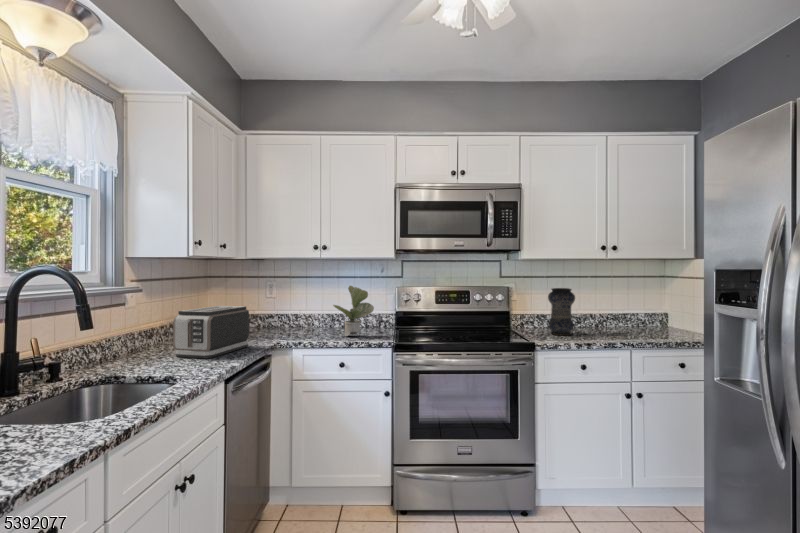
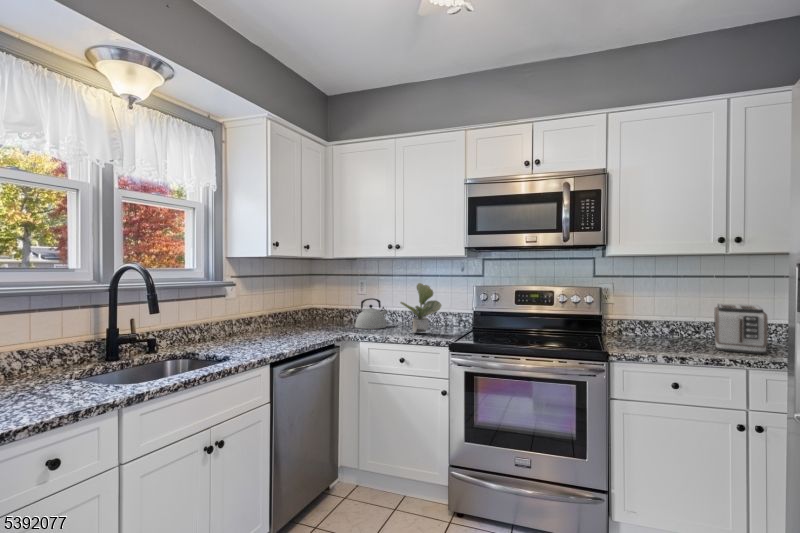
vase: present [548,288,575,335] -> none [645,290,680,347]
kettle: none [274,302,309,335] -> present [355,298,387,329]
toaster: present [173,306,249,359] -> present [714,304,768,354]

